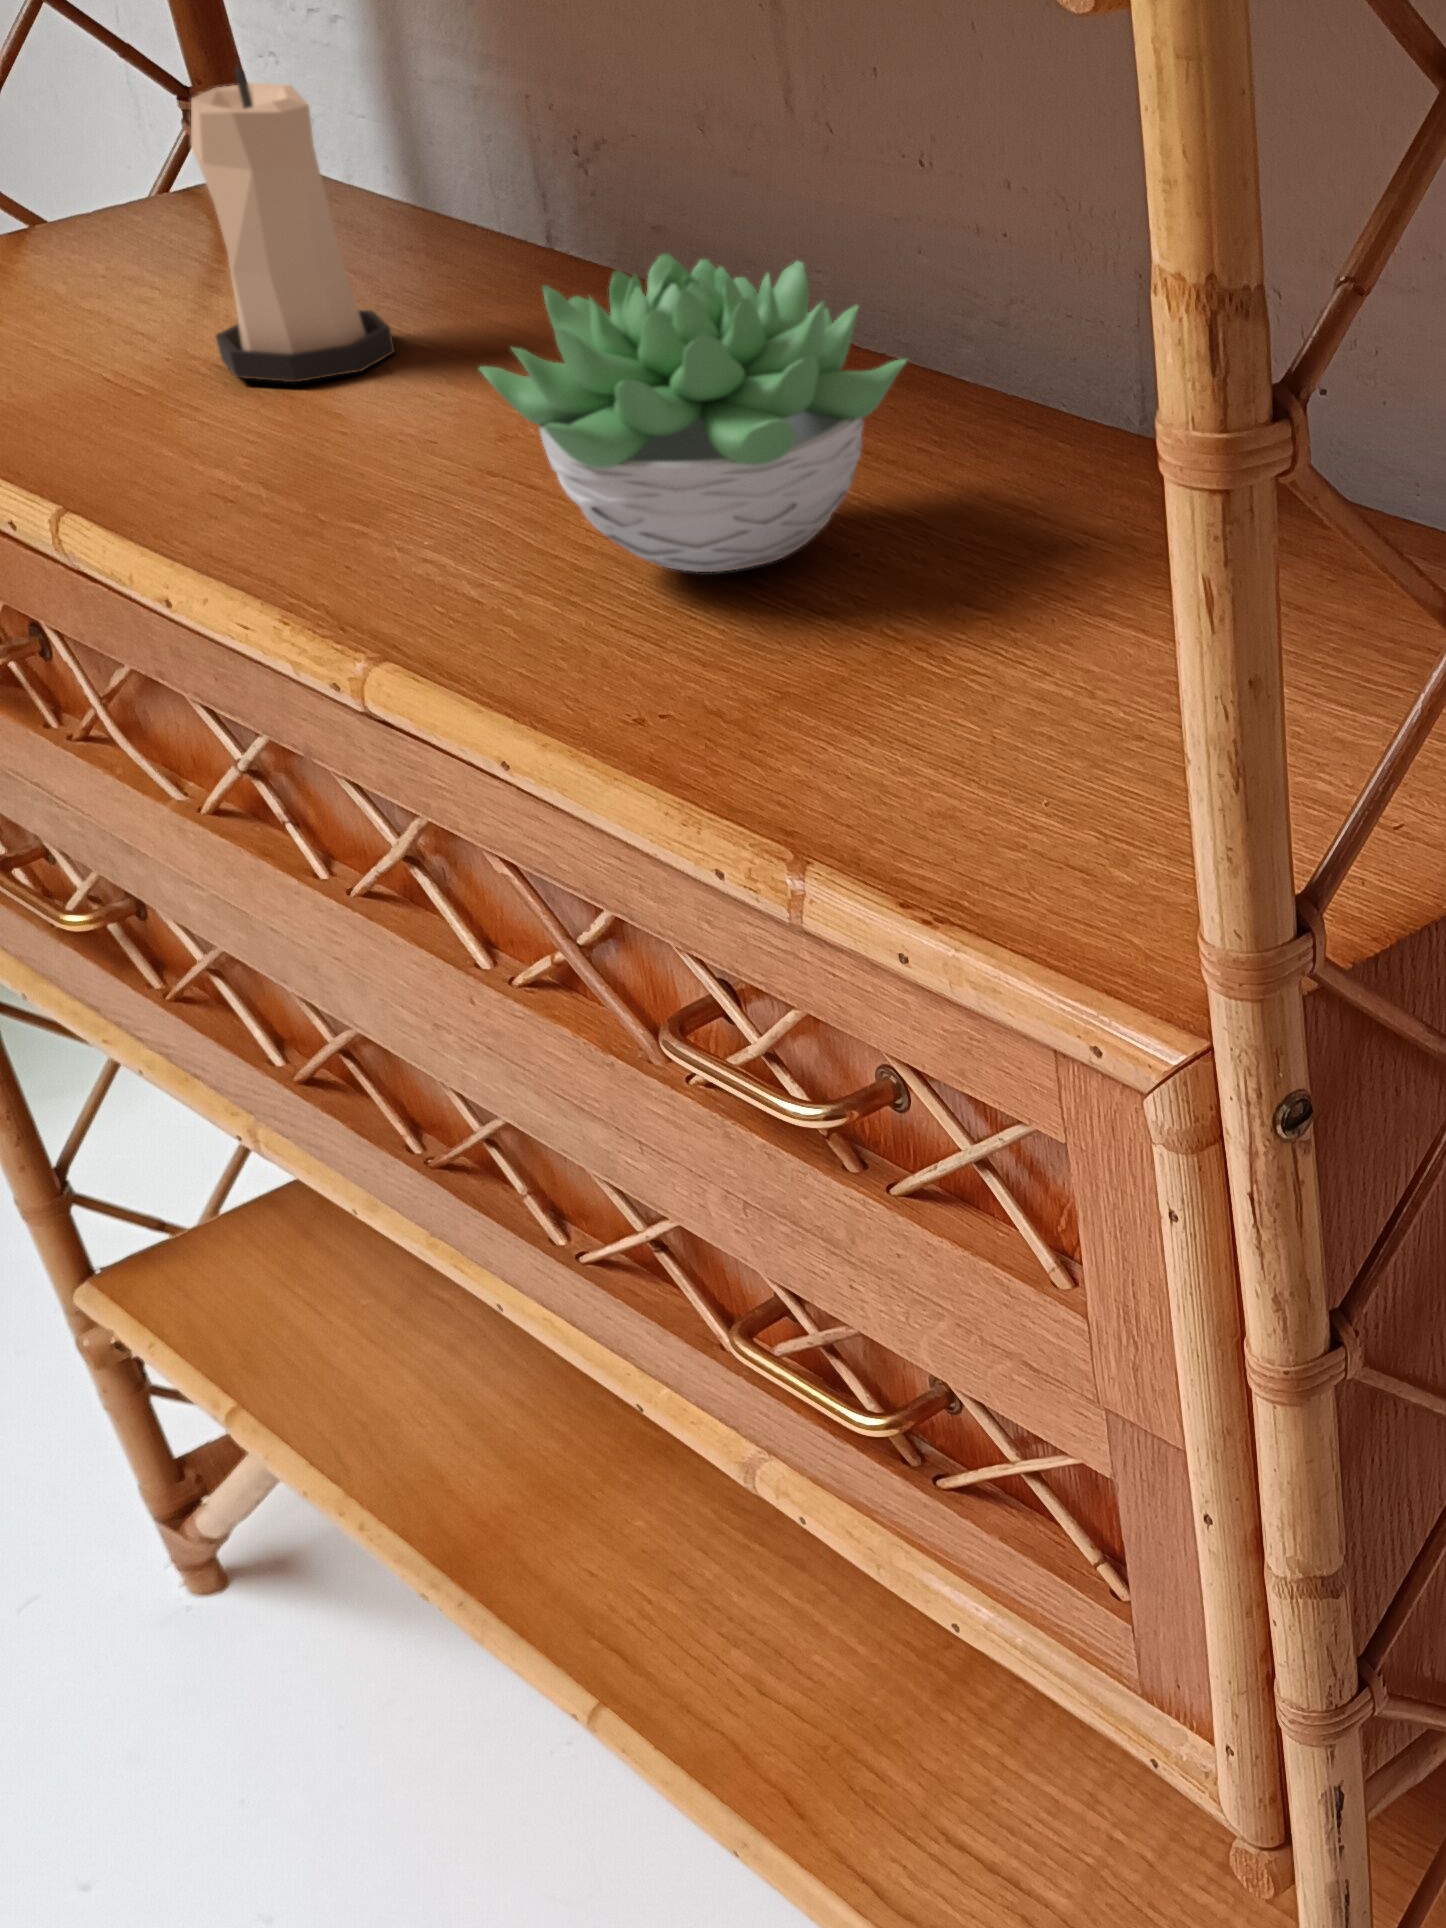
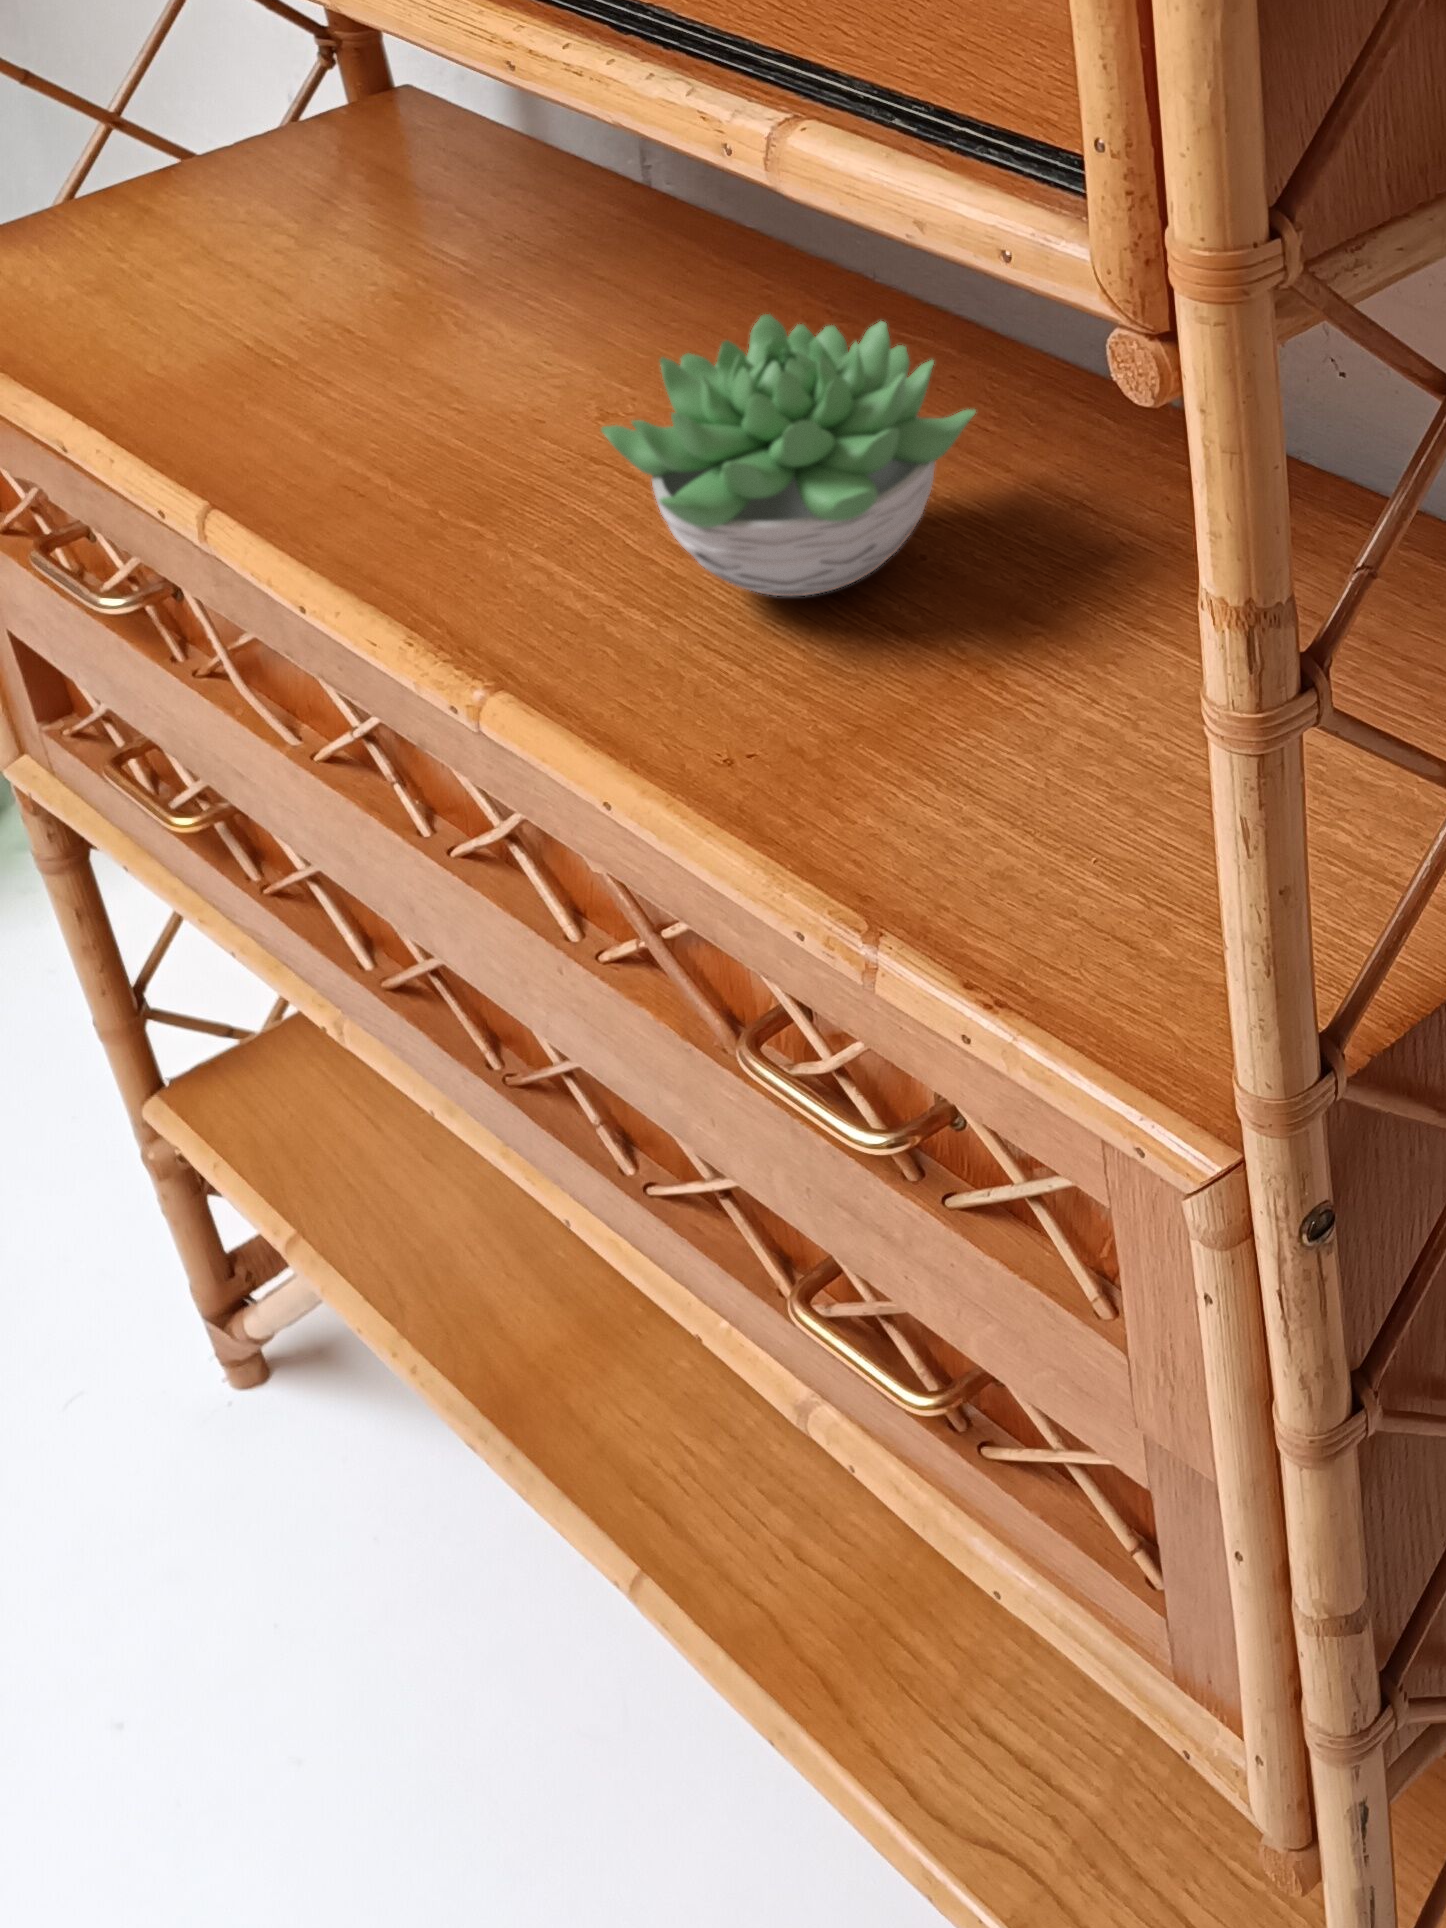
candle: present [191,67,395,382] -> none [348,104,515,363]

